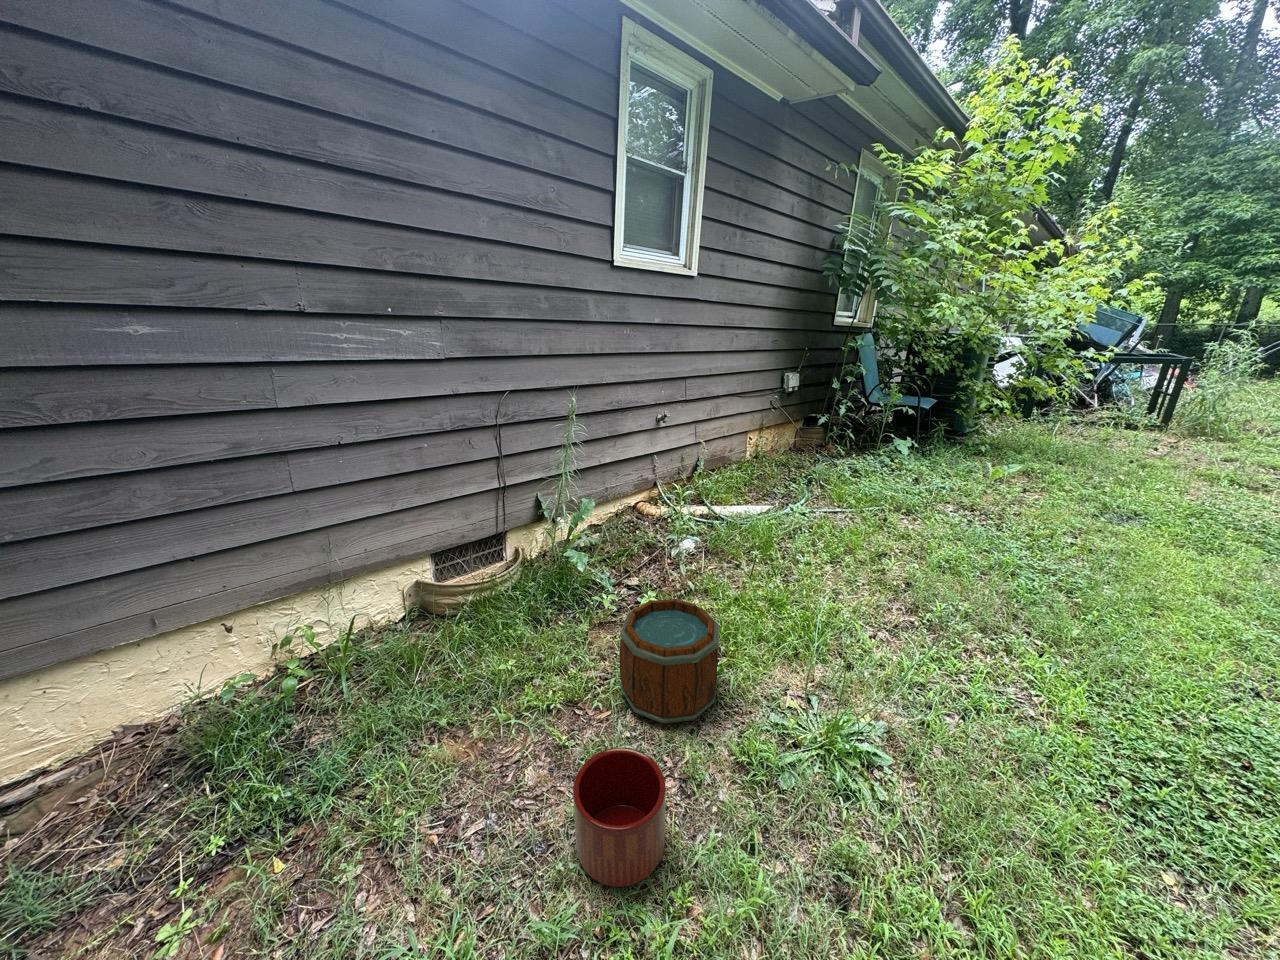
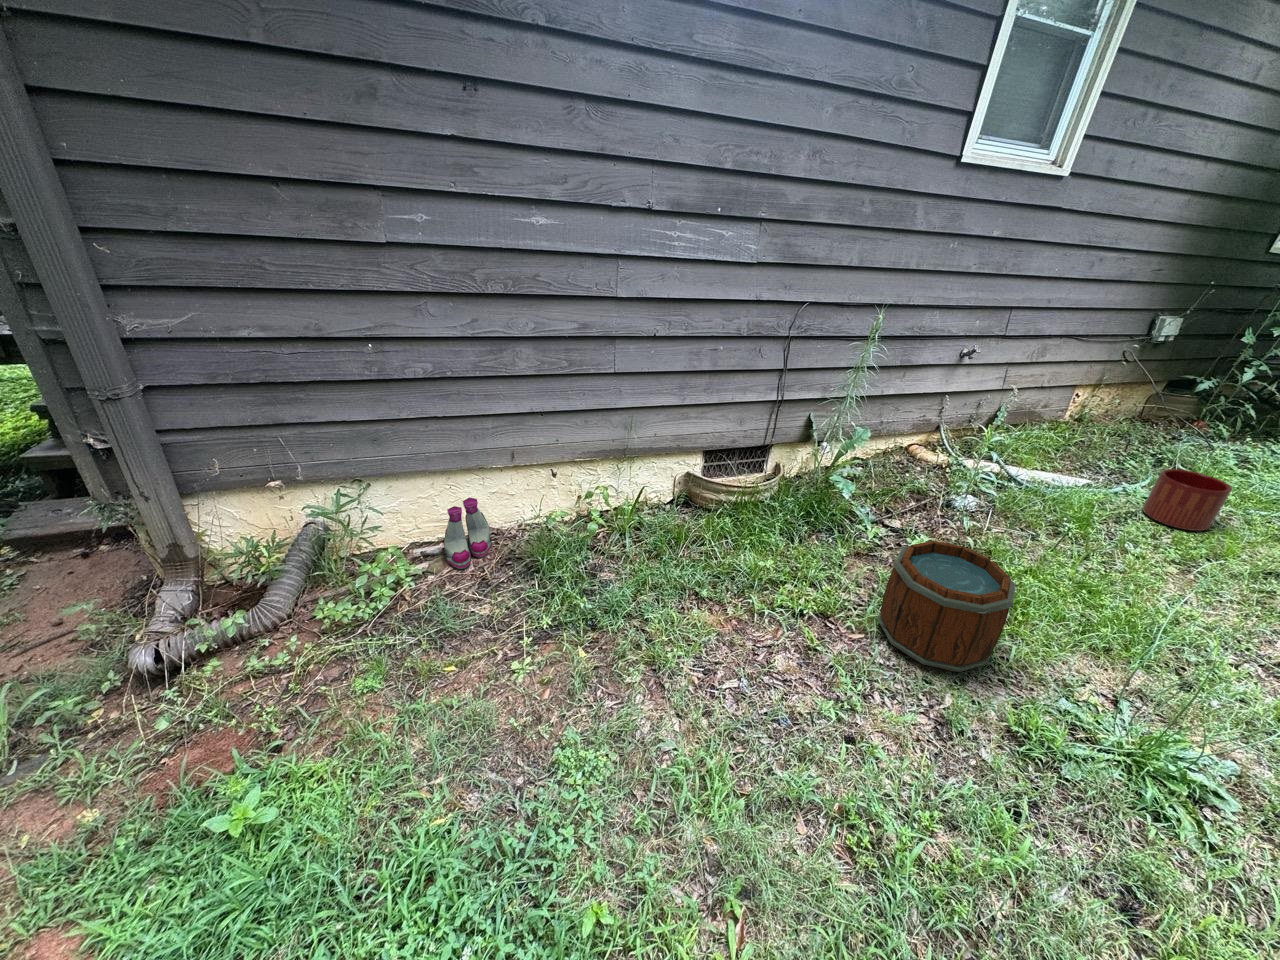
boots: none [36,698,133,810] -> present [444,497,492,569]
planter: present [573,748,666,887] -> present [1142,469,1232,531]

